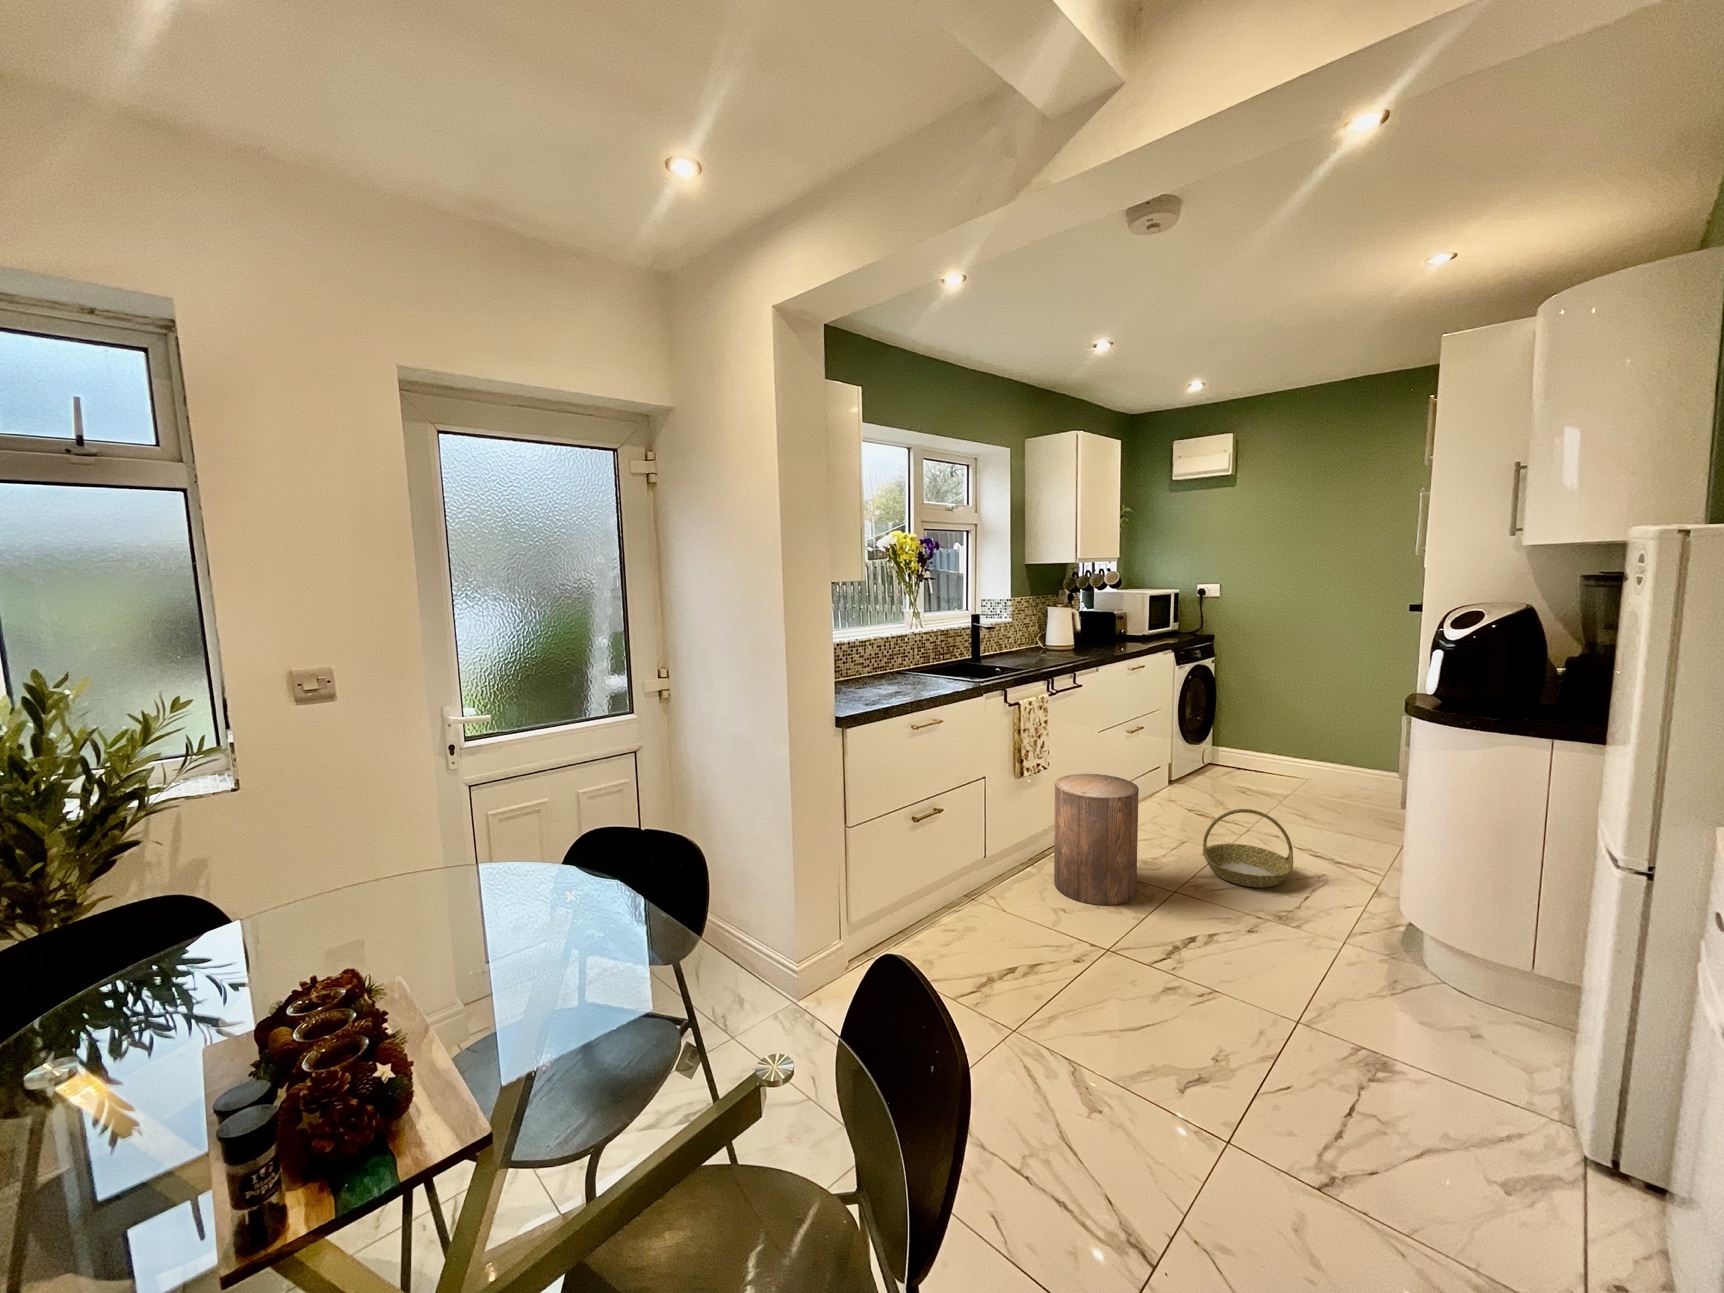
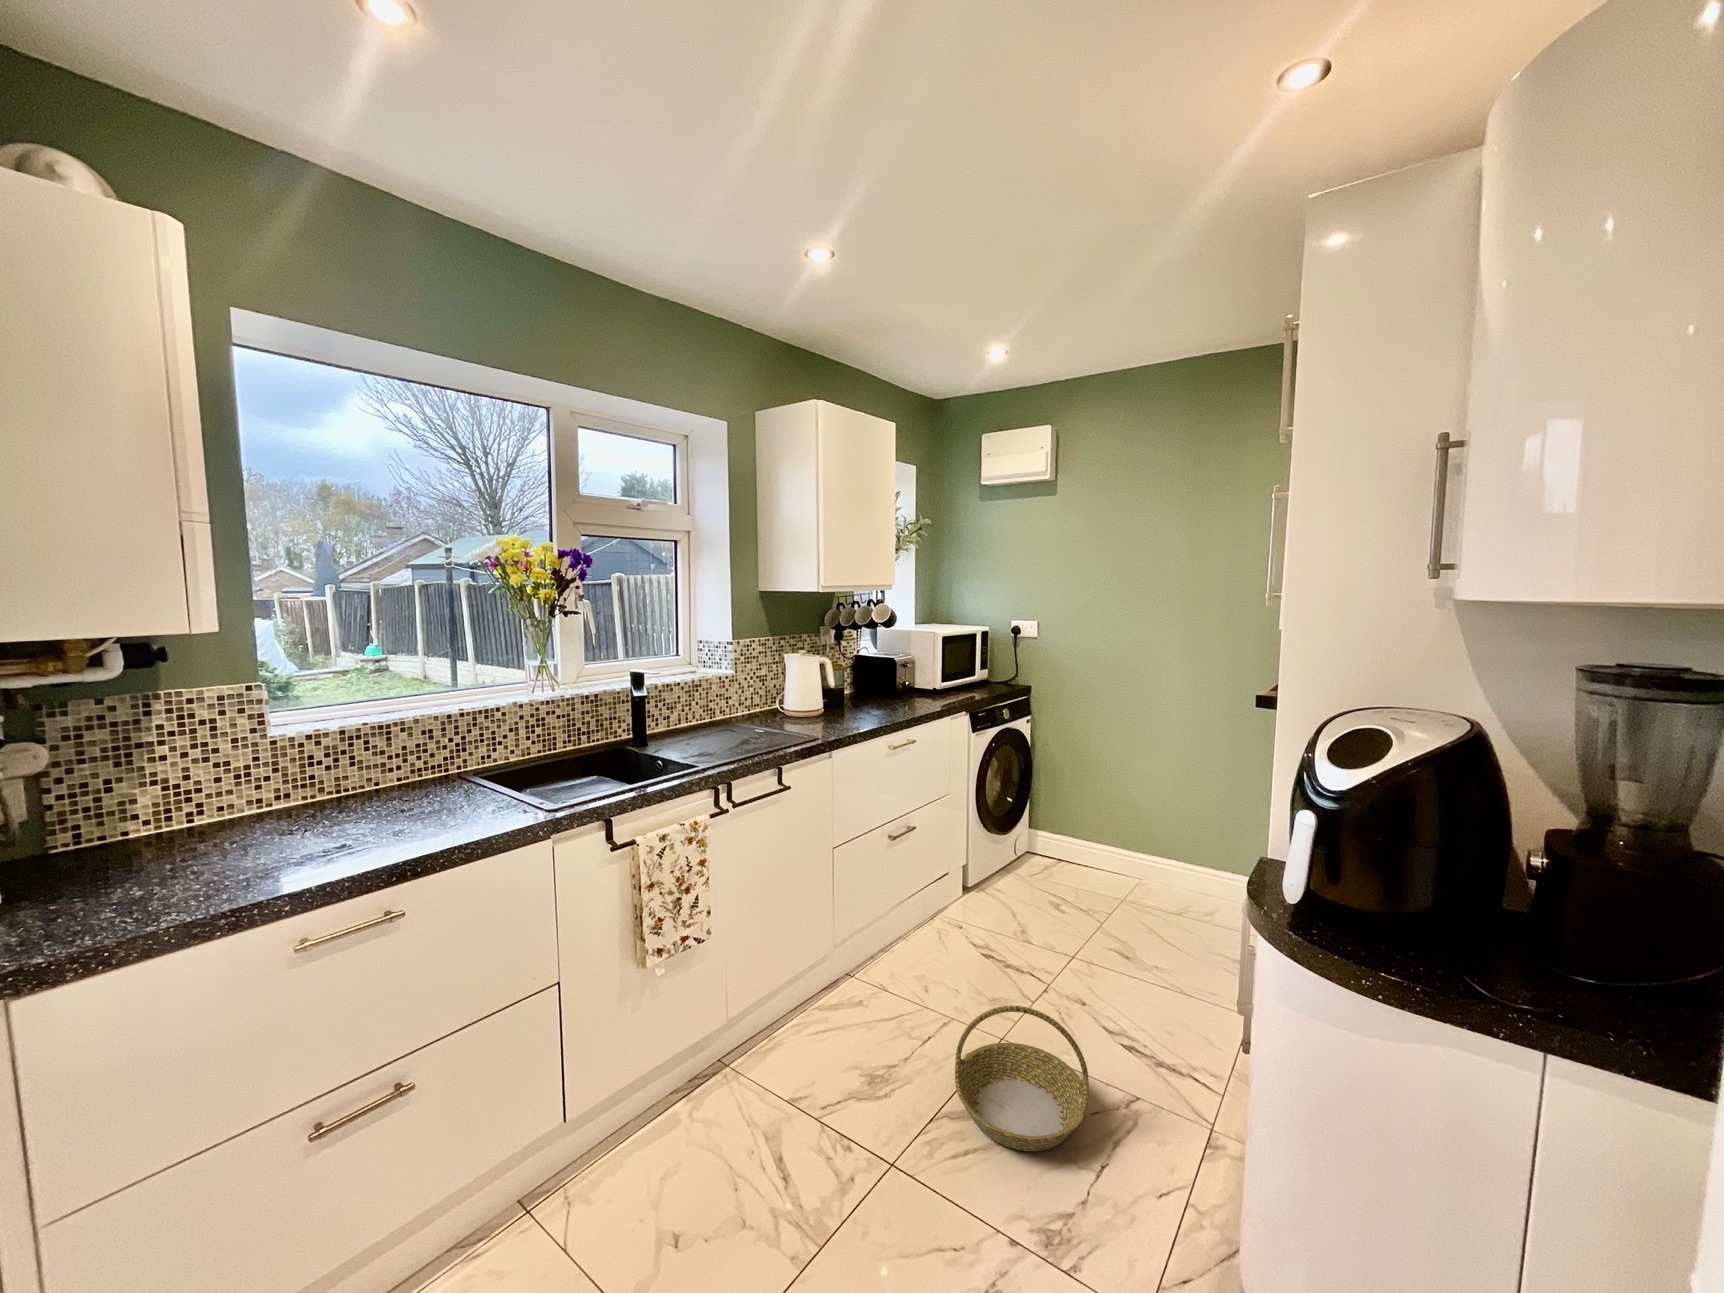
stool: present [1054,774,1139,905] -> none [685,953,829,1230]

